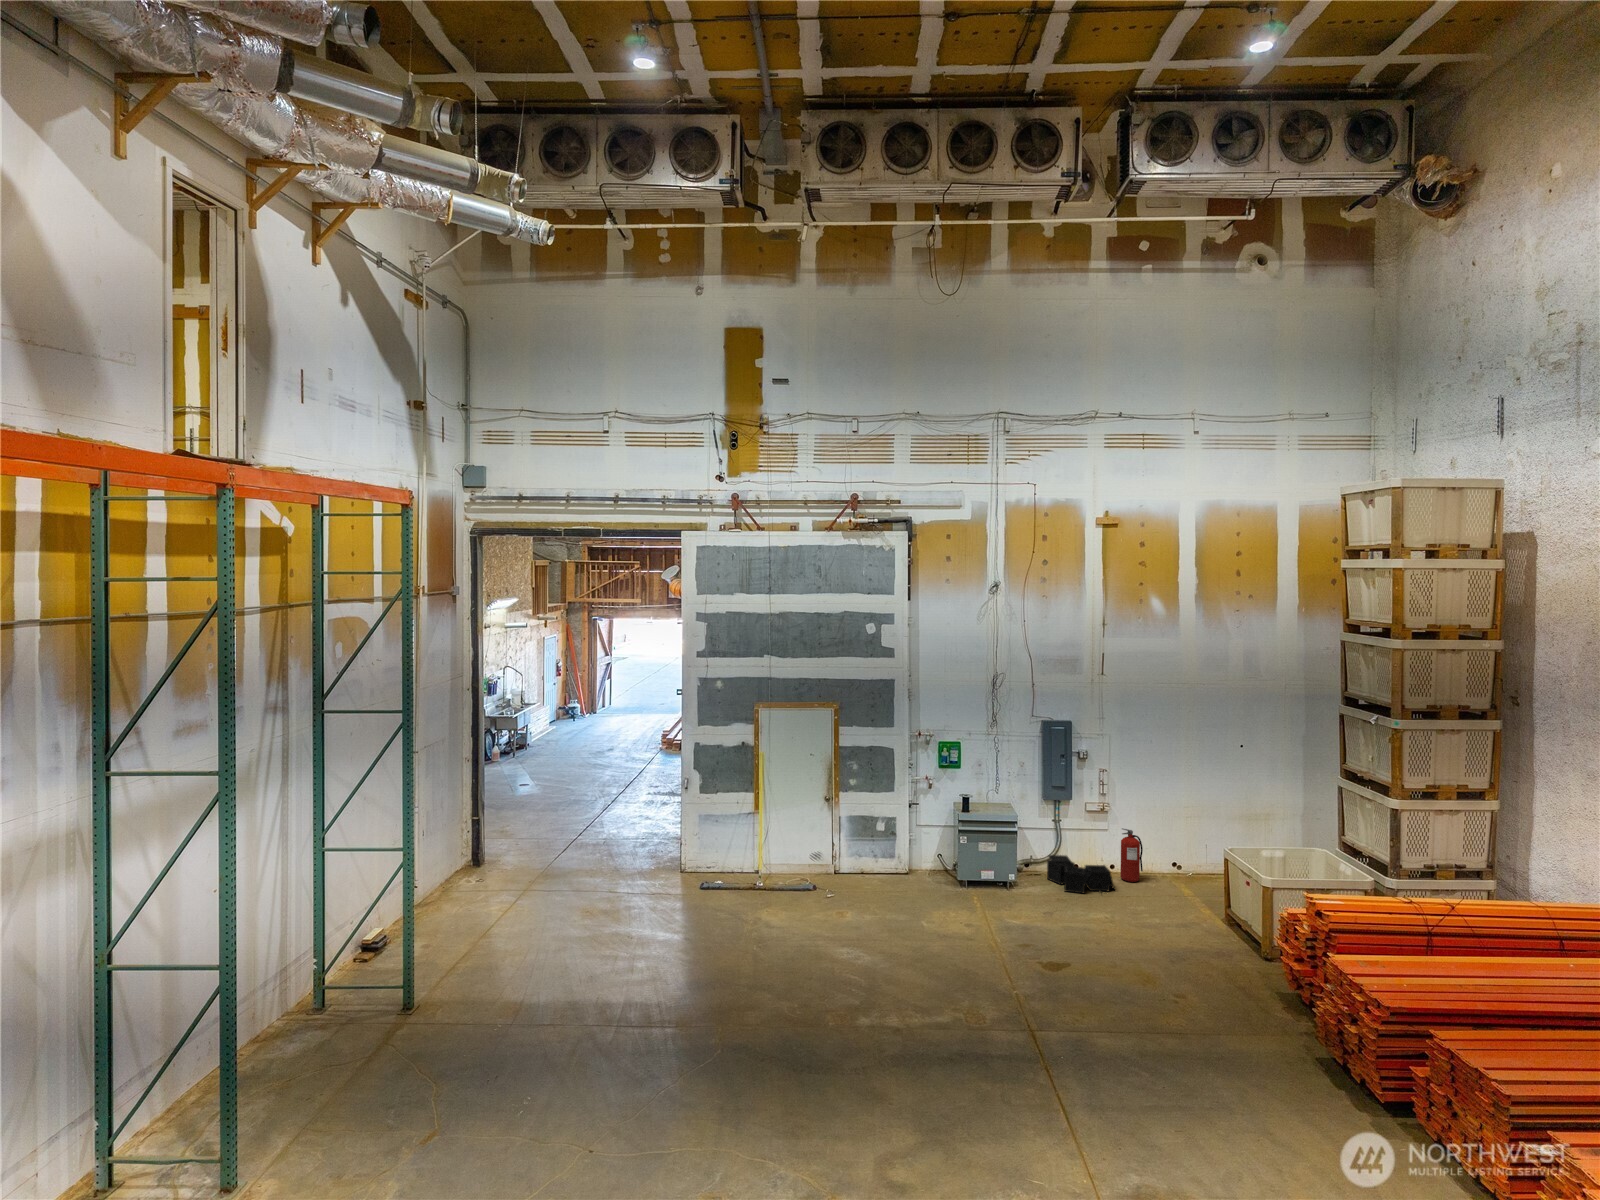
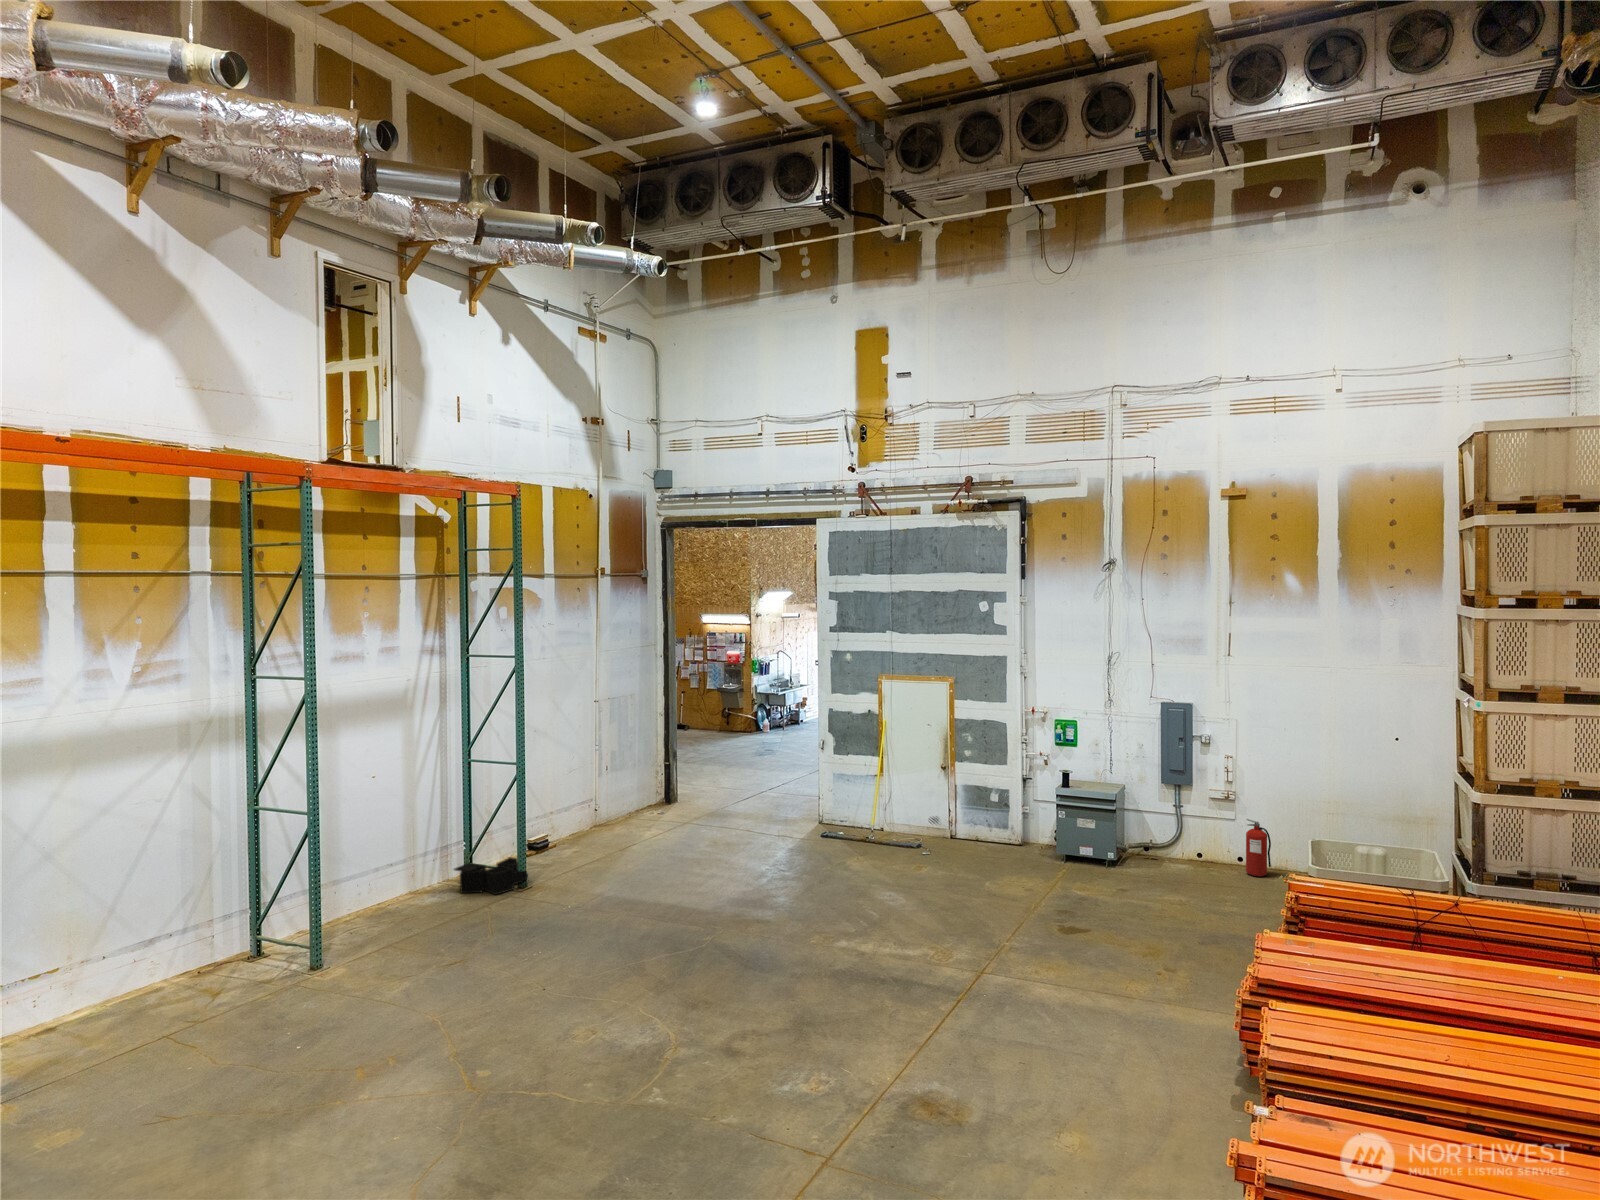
storage bin: present [1047,855,1115,893] -> present [454,857,528,895]

